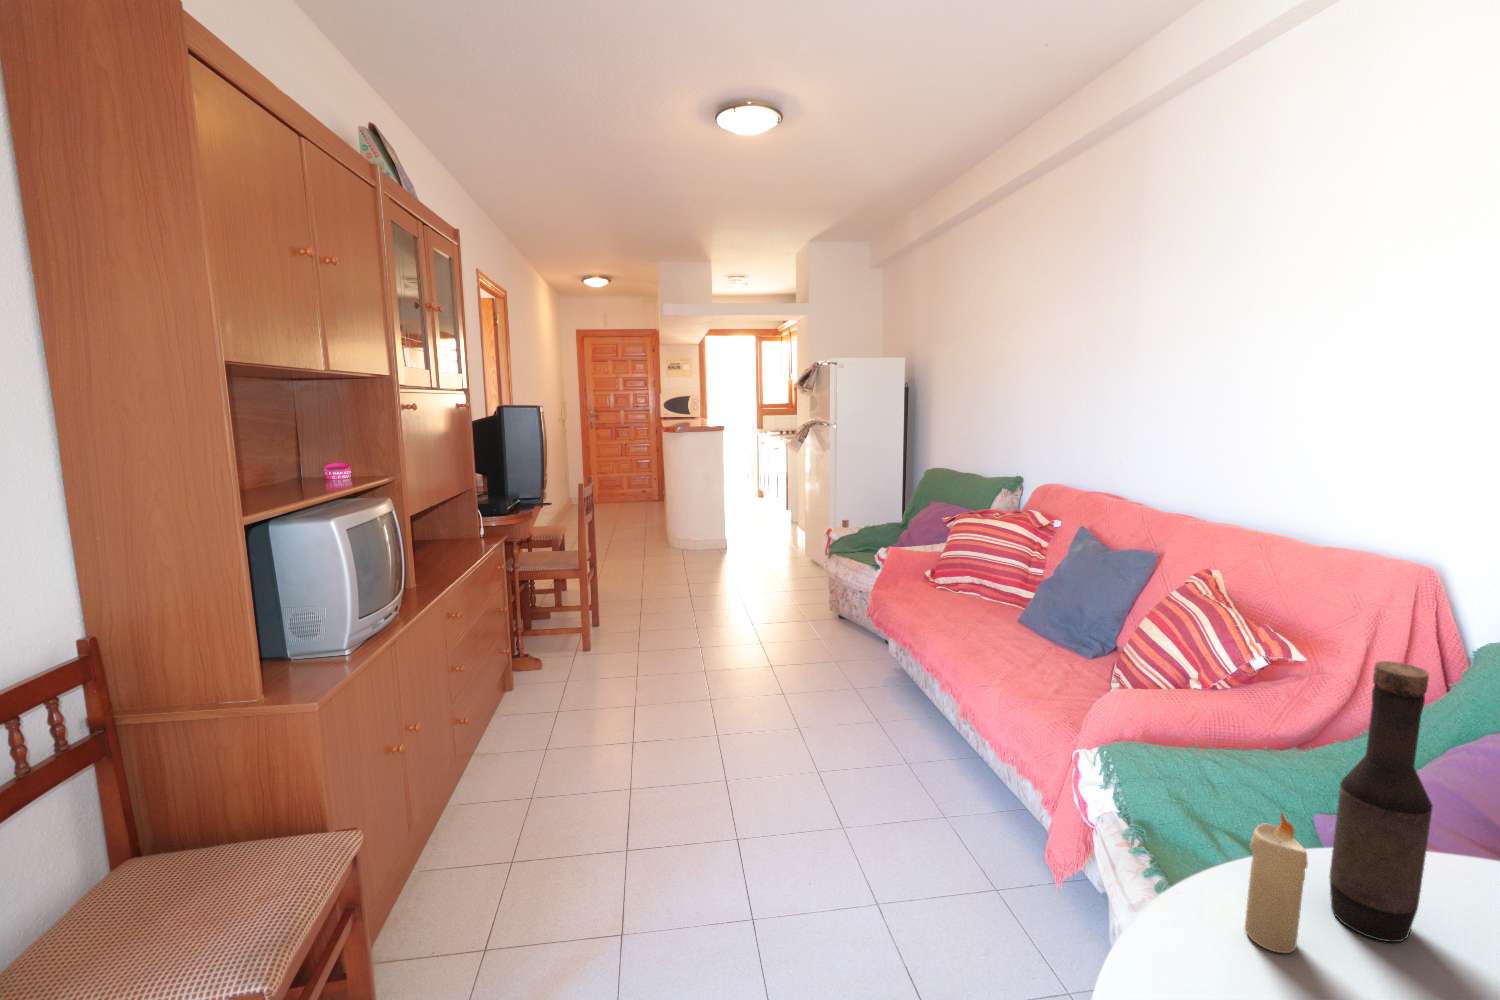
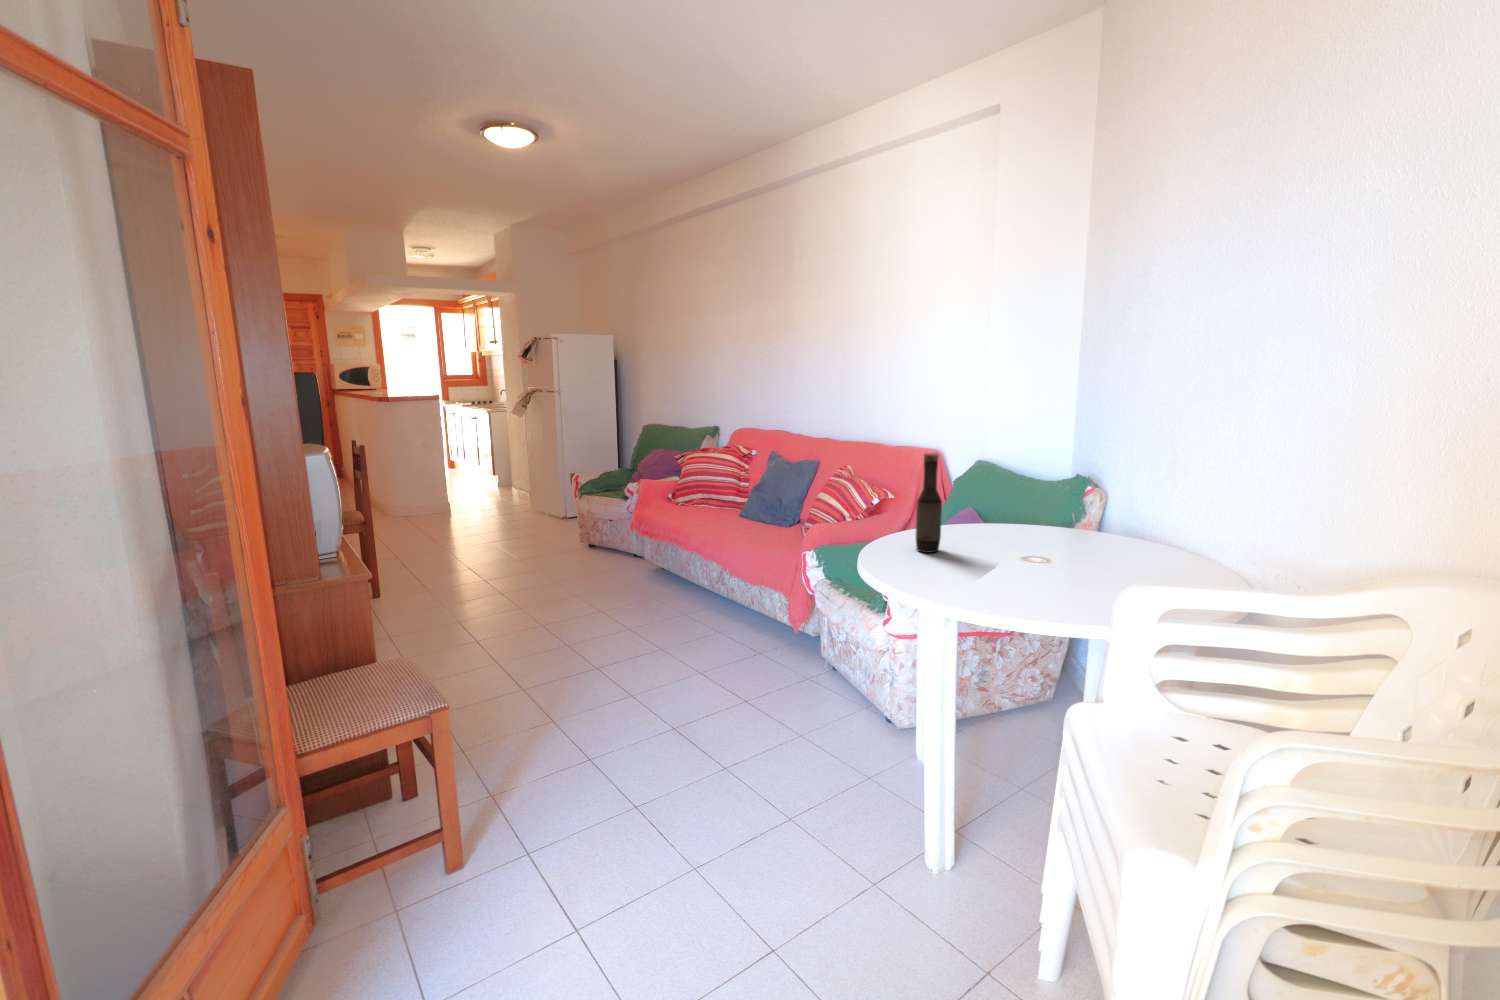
candle: present [1245,814,1308,953] -> none [893,509,910,560]

